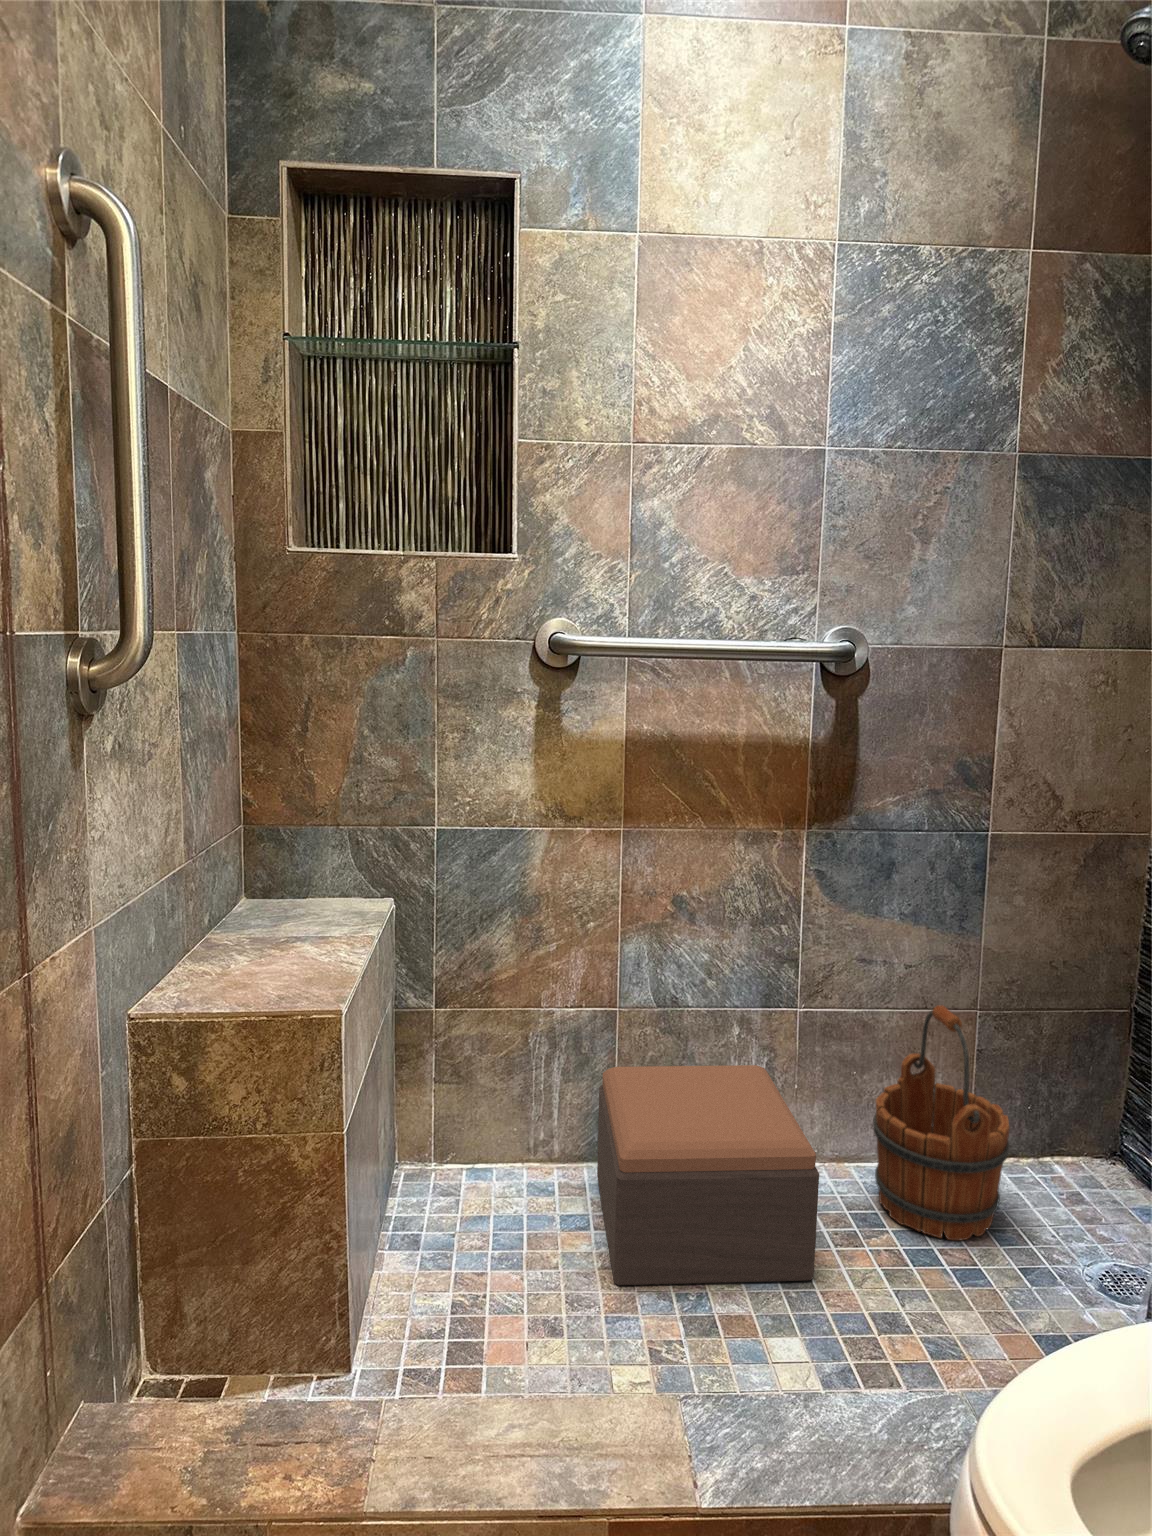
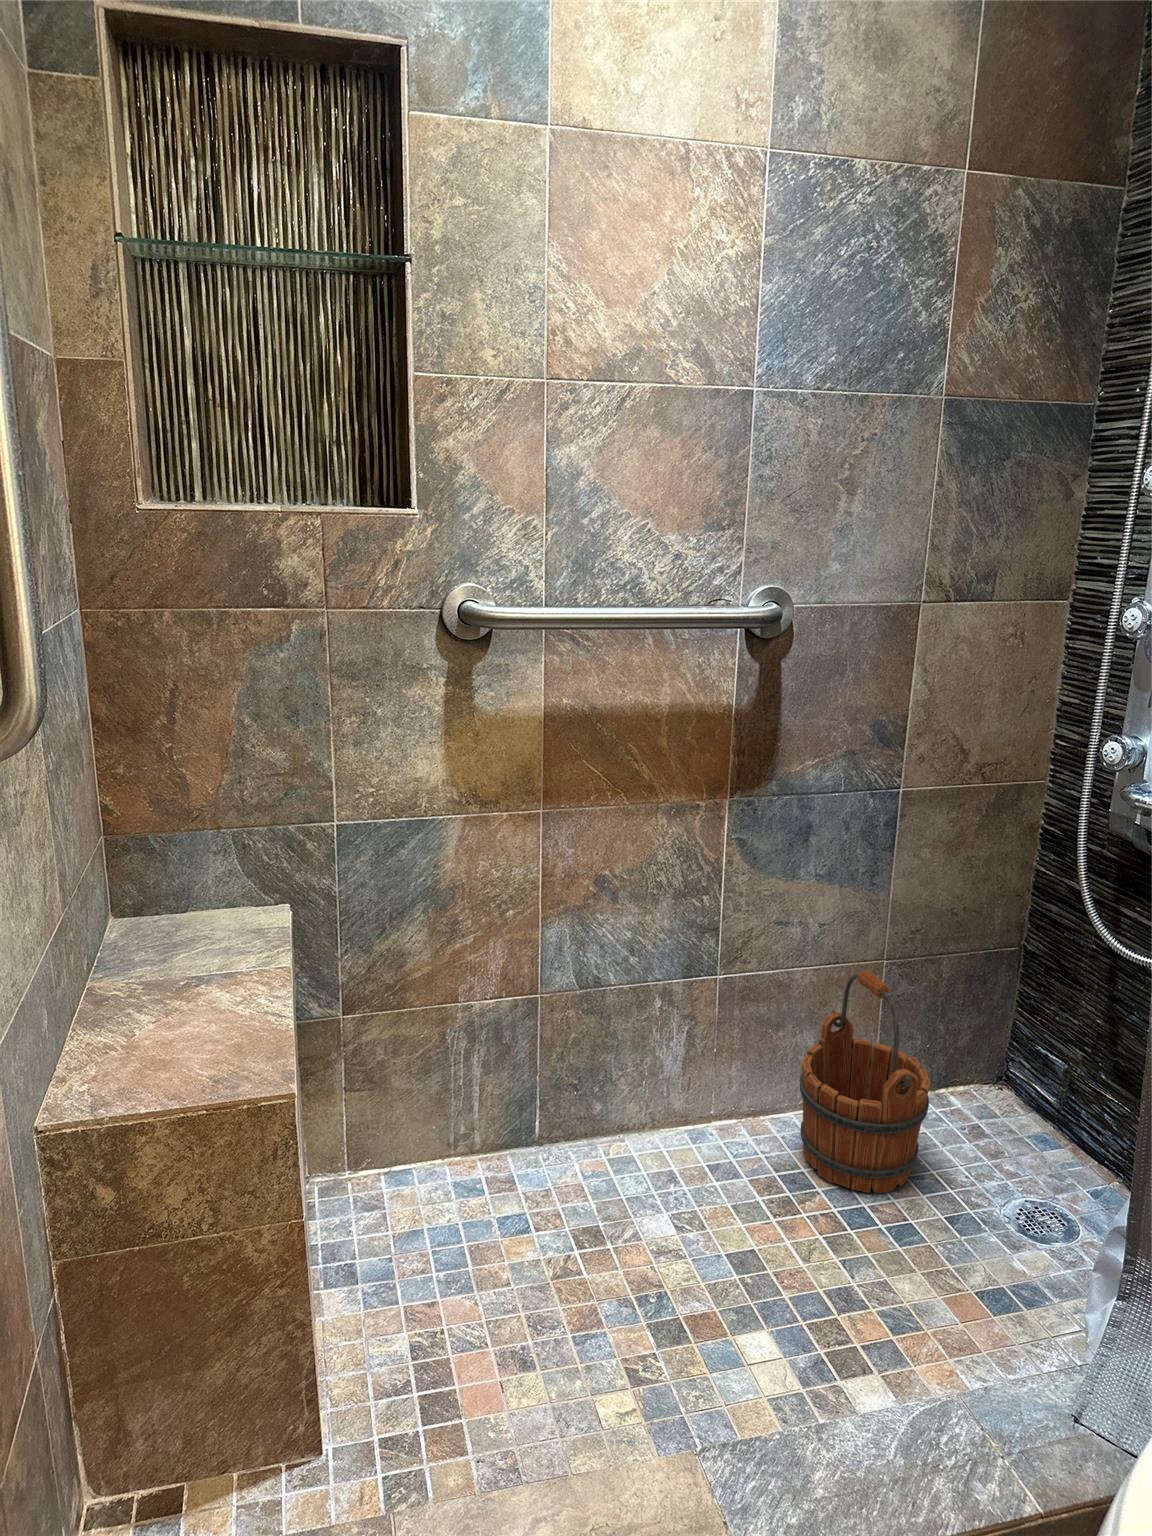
footstool: present [597,1065,819,1285] -> none [528,1043,771,1296]

